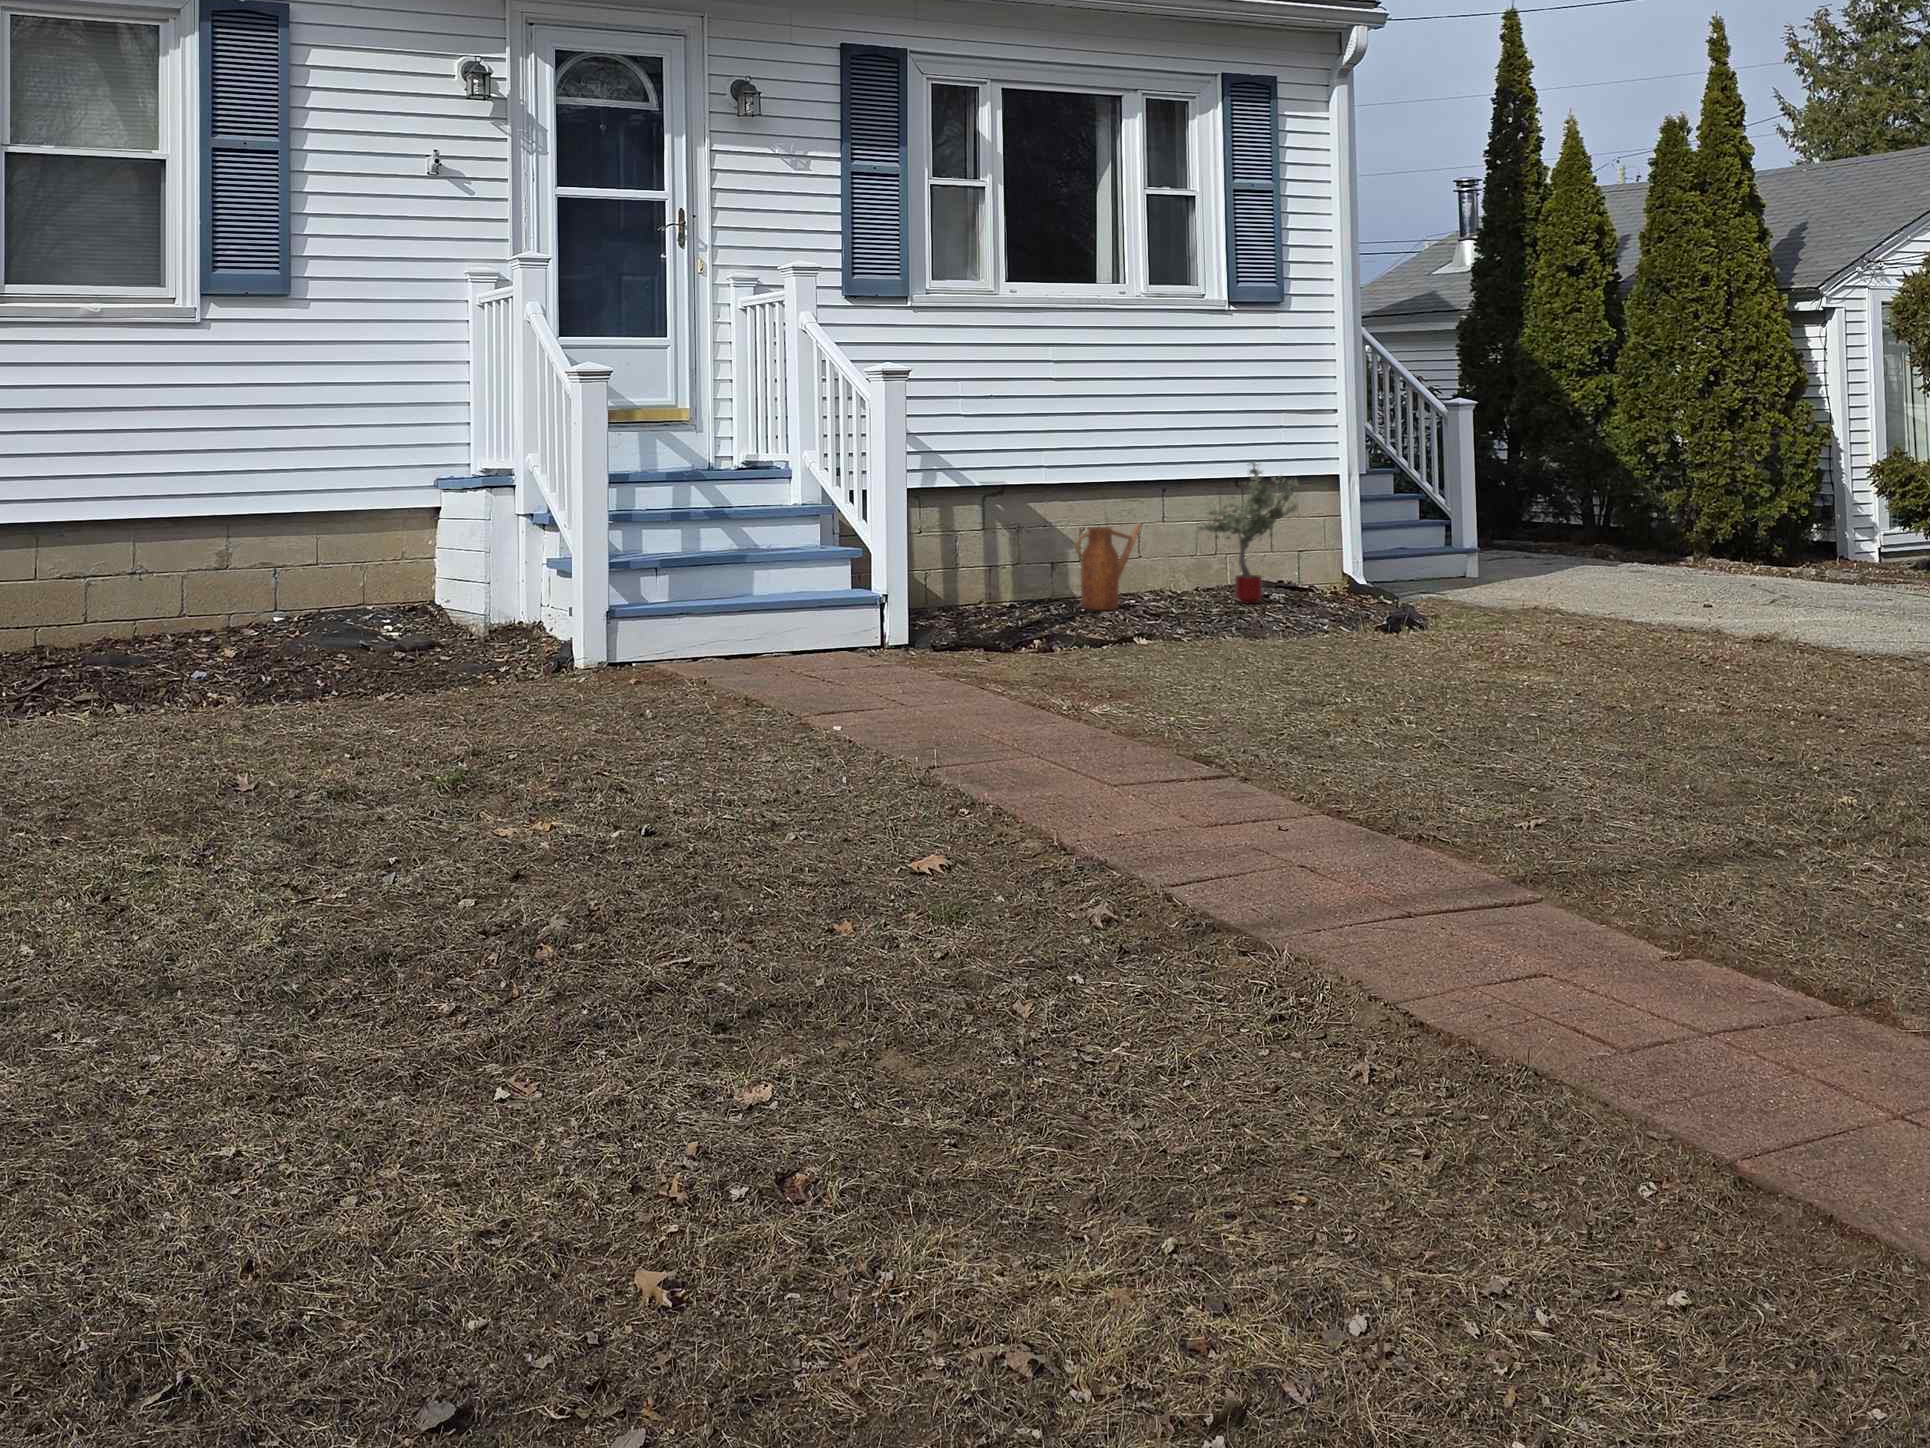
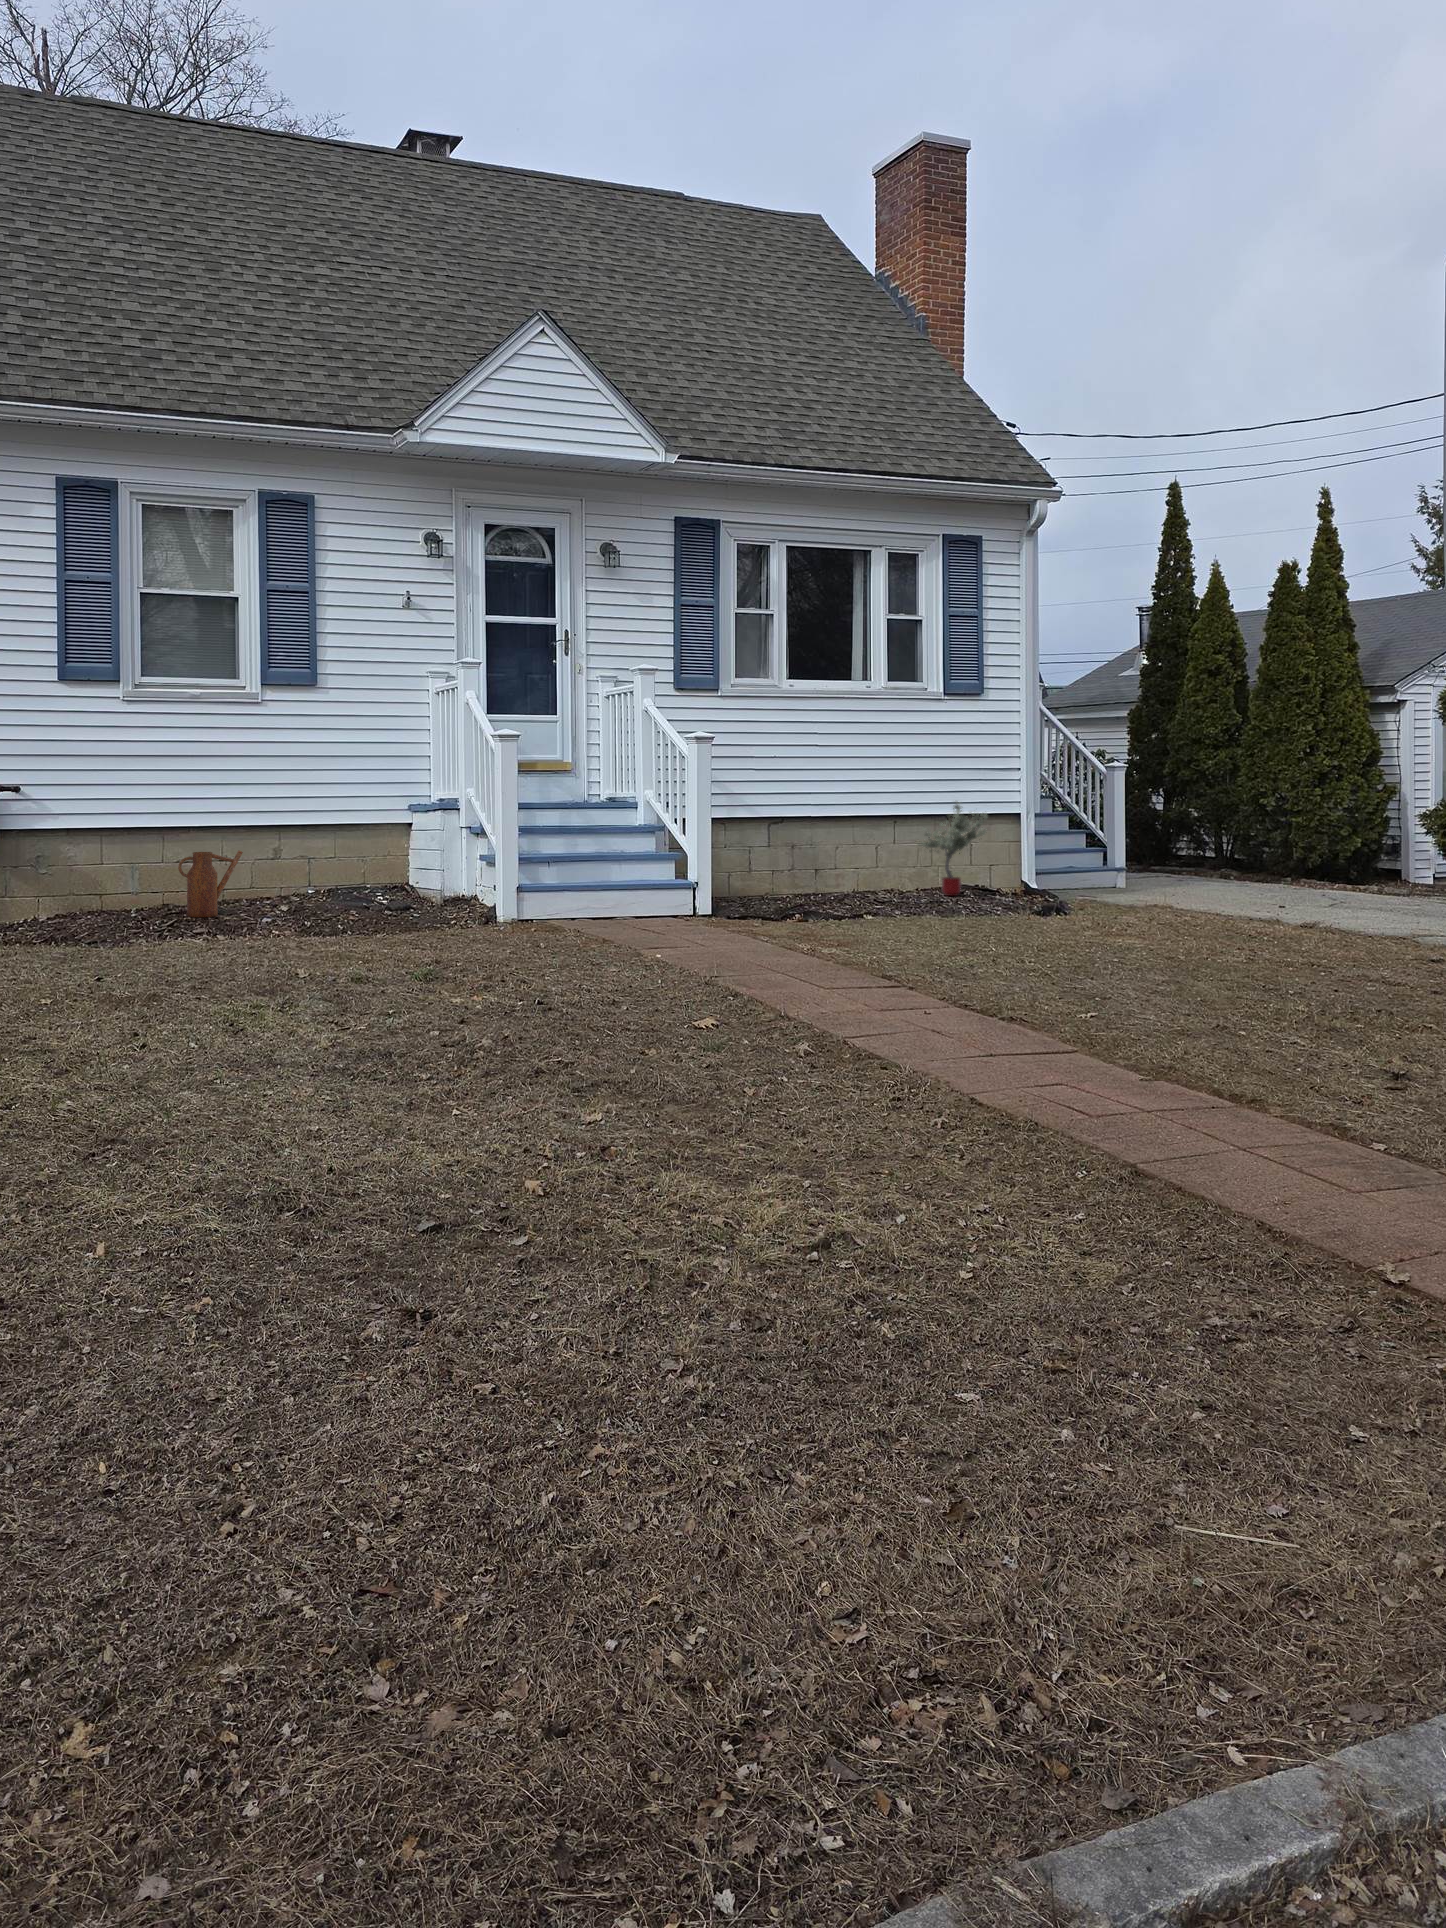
watering can: present [1075,525,1141,610] -> present [178,851,243,917]

